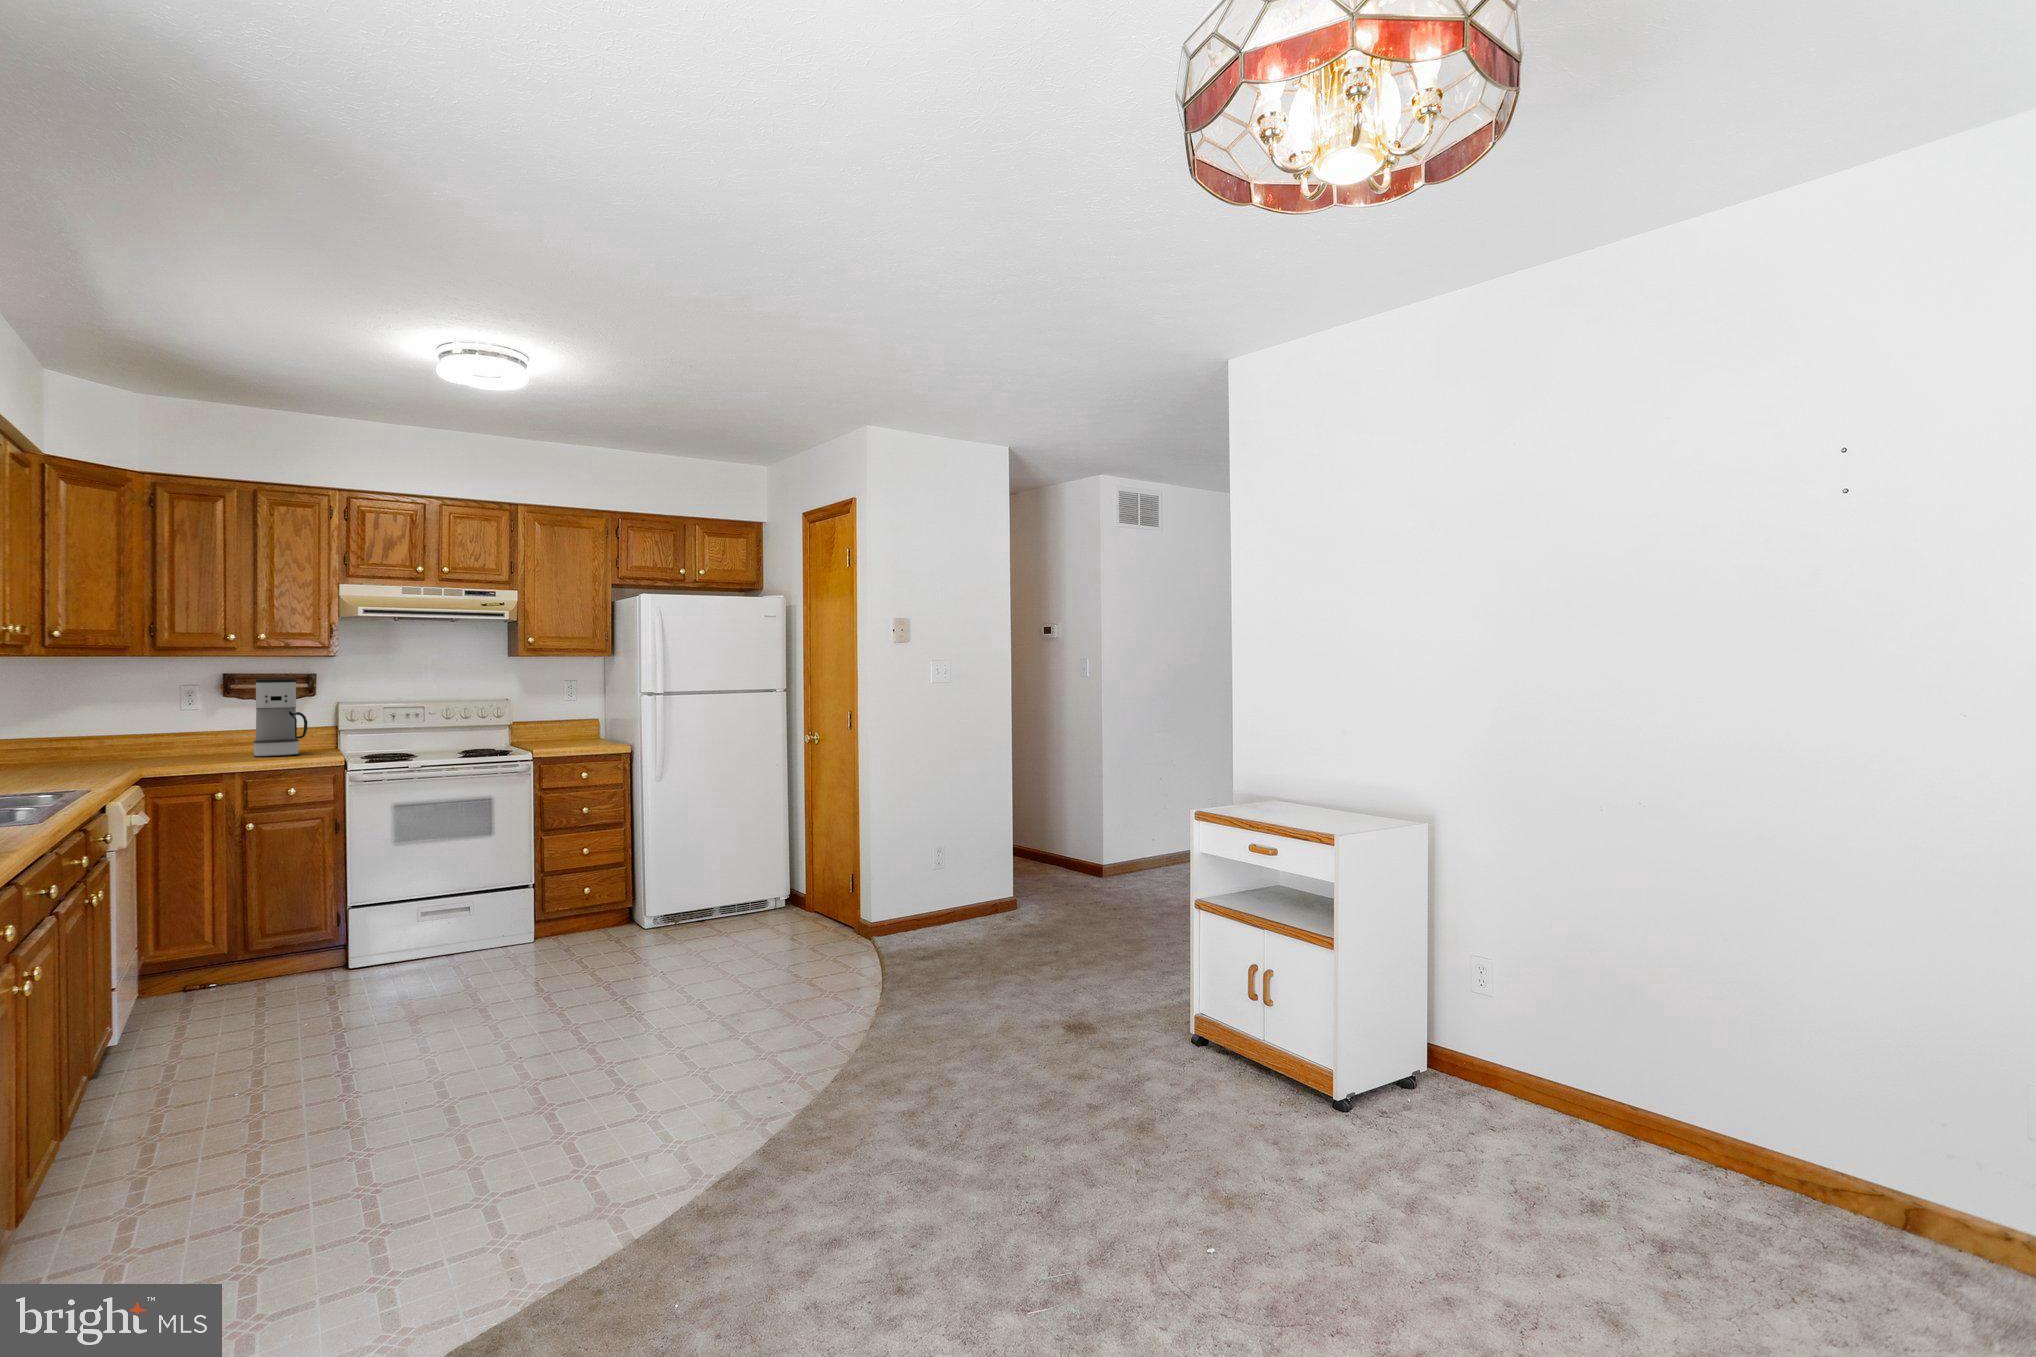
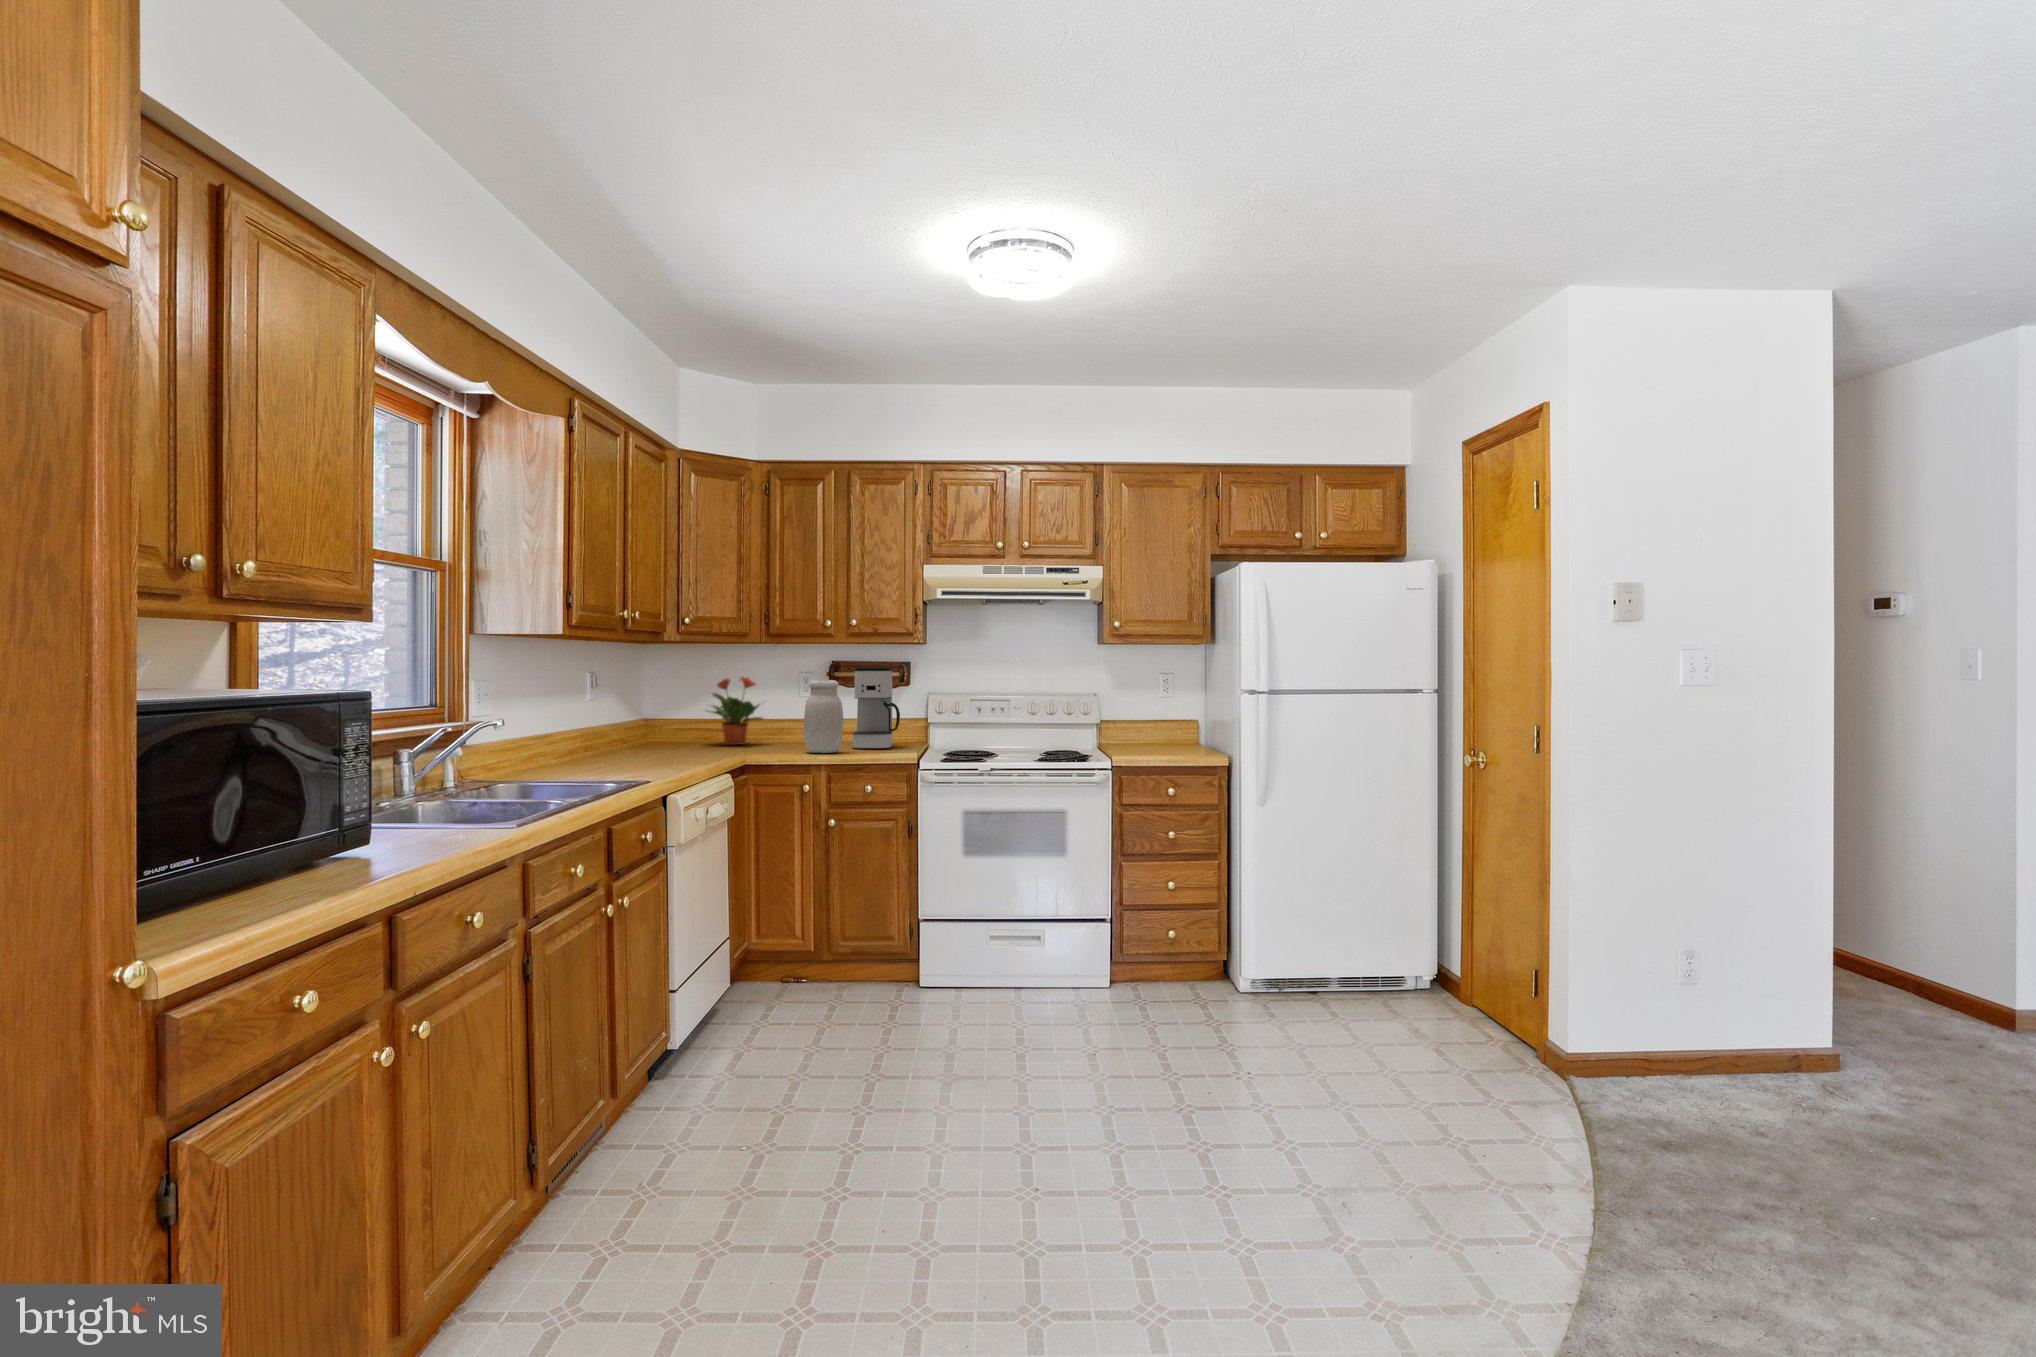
potted plant: none [56,690,142,761] -> present [712,677,763,745]
jar: none [202,692,250,762] -> present [804,680,843,753]

